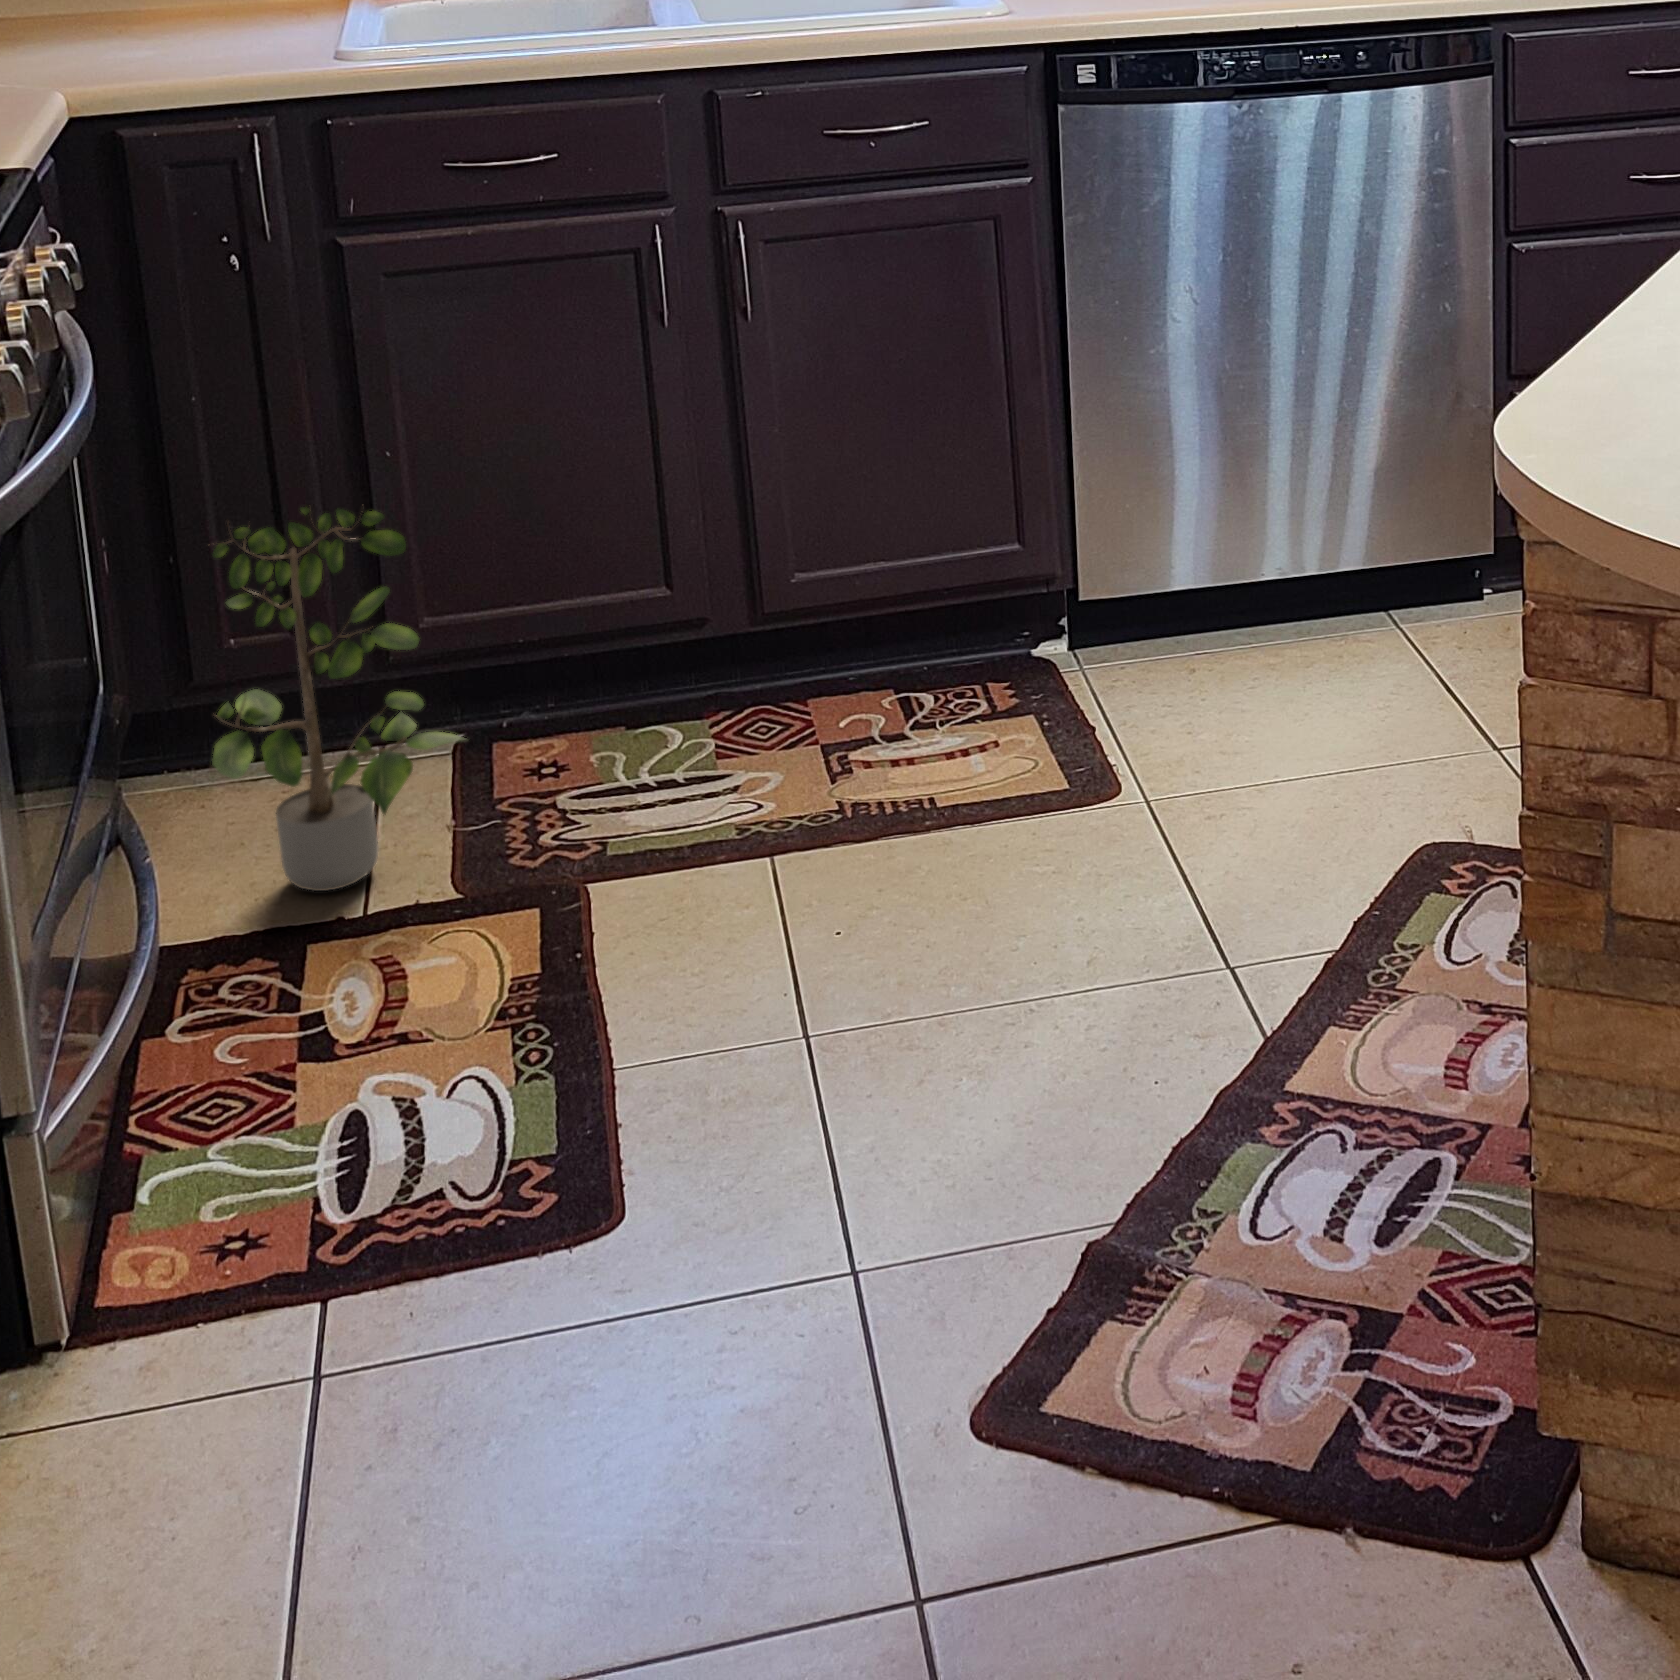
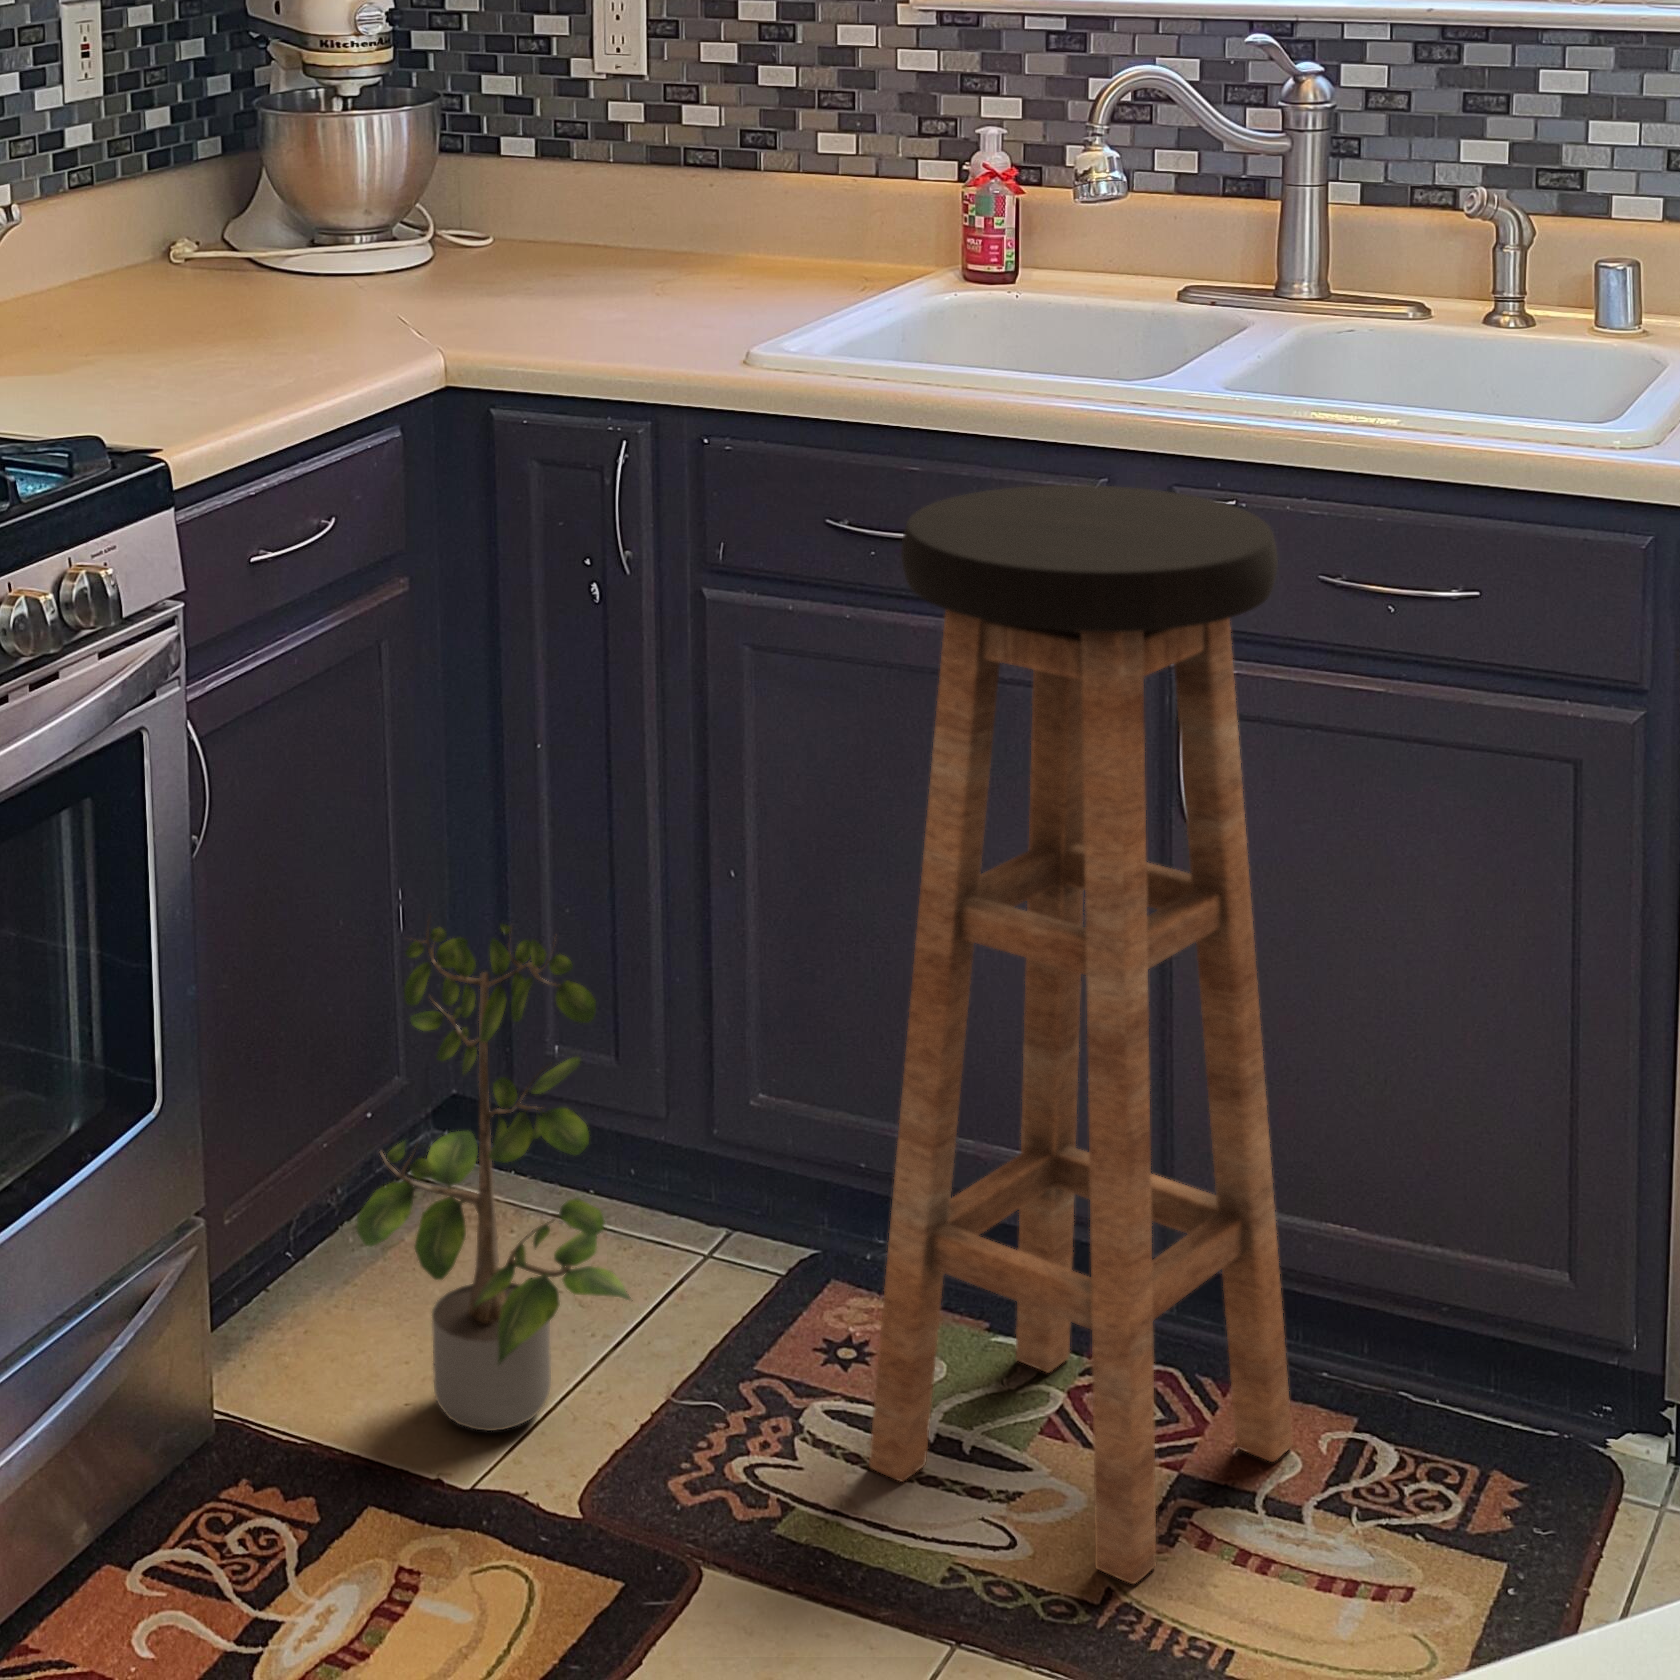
bar stool: none [568,101,870,808] -> present [869,485,1292,1584]

